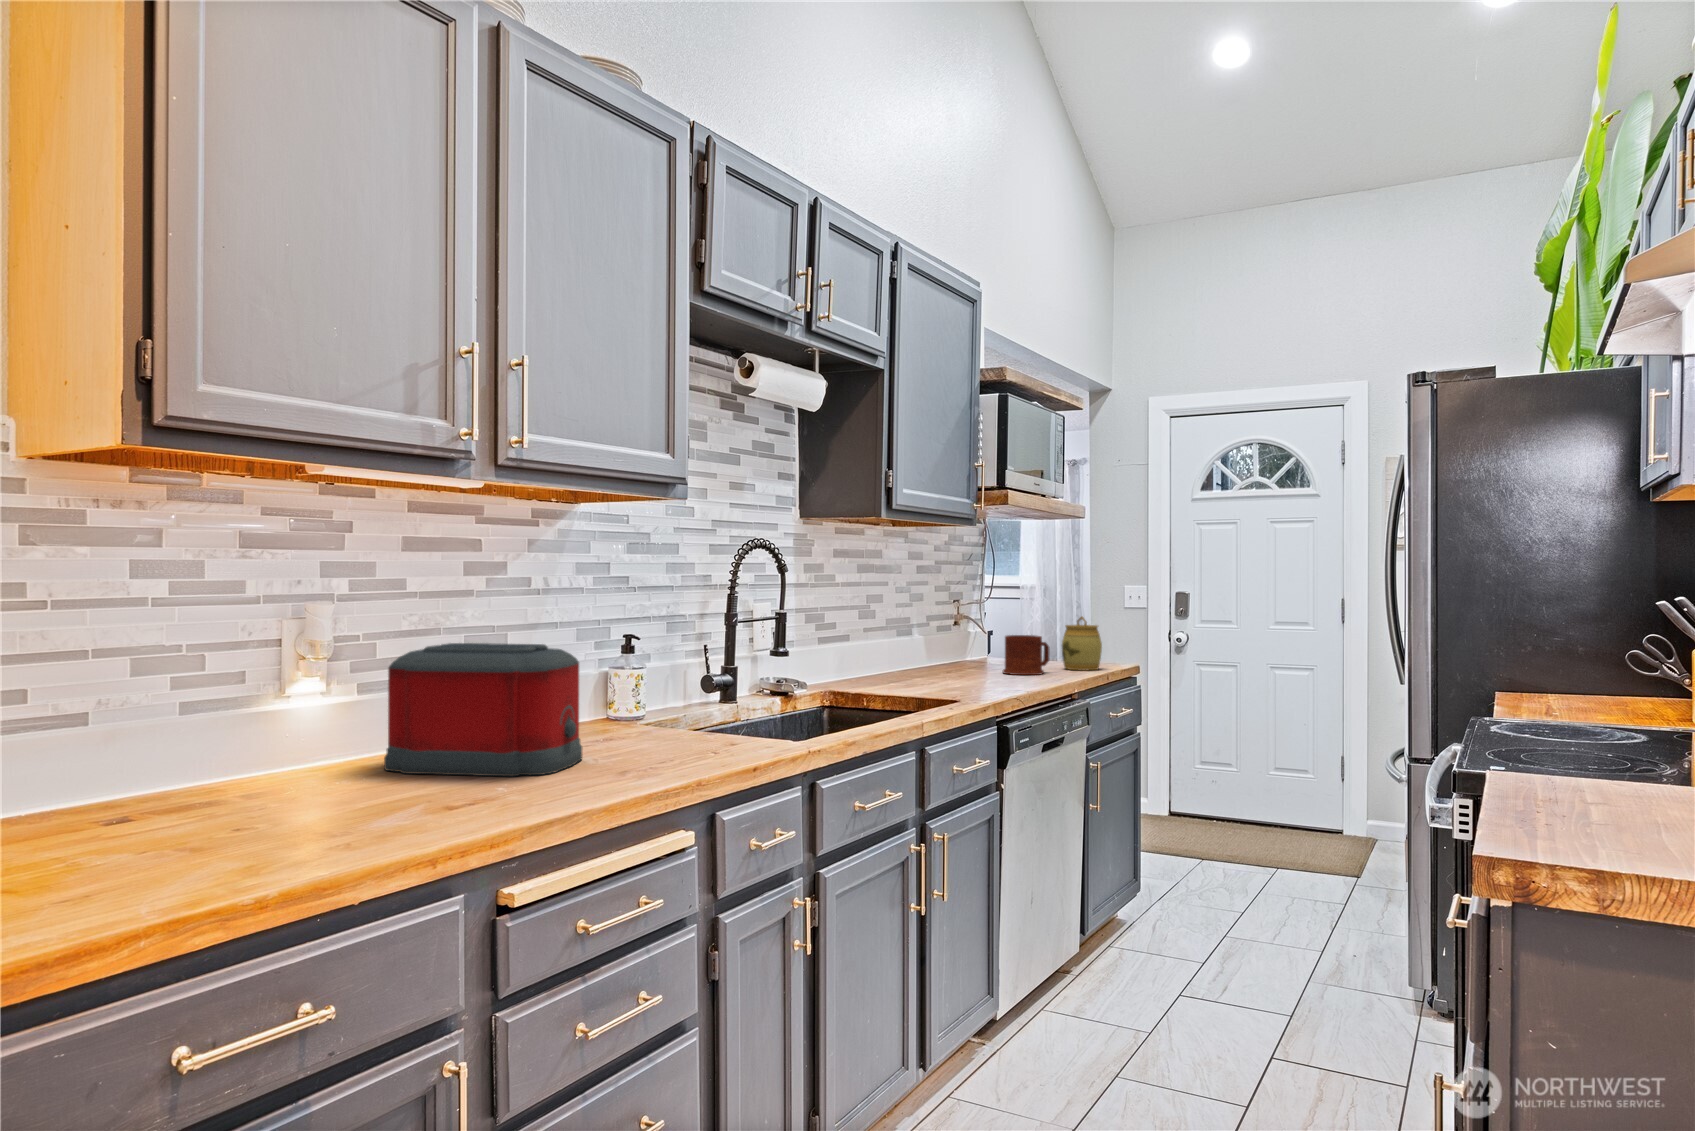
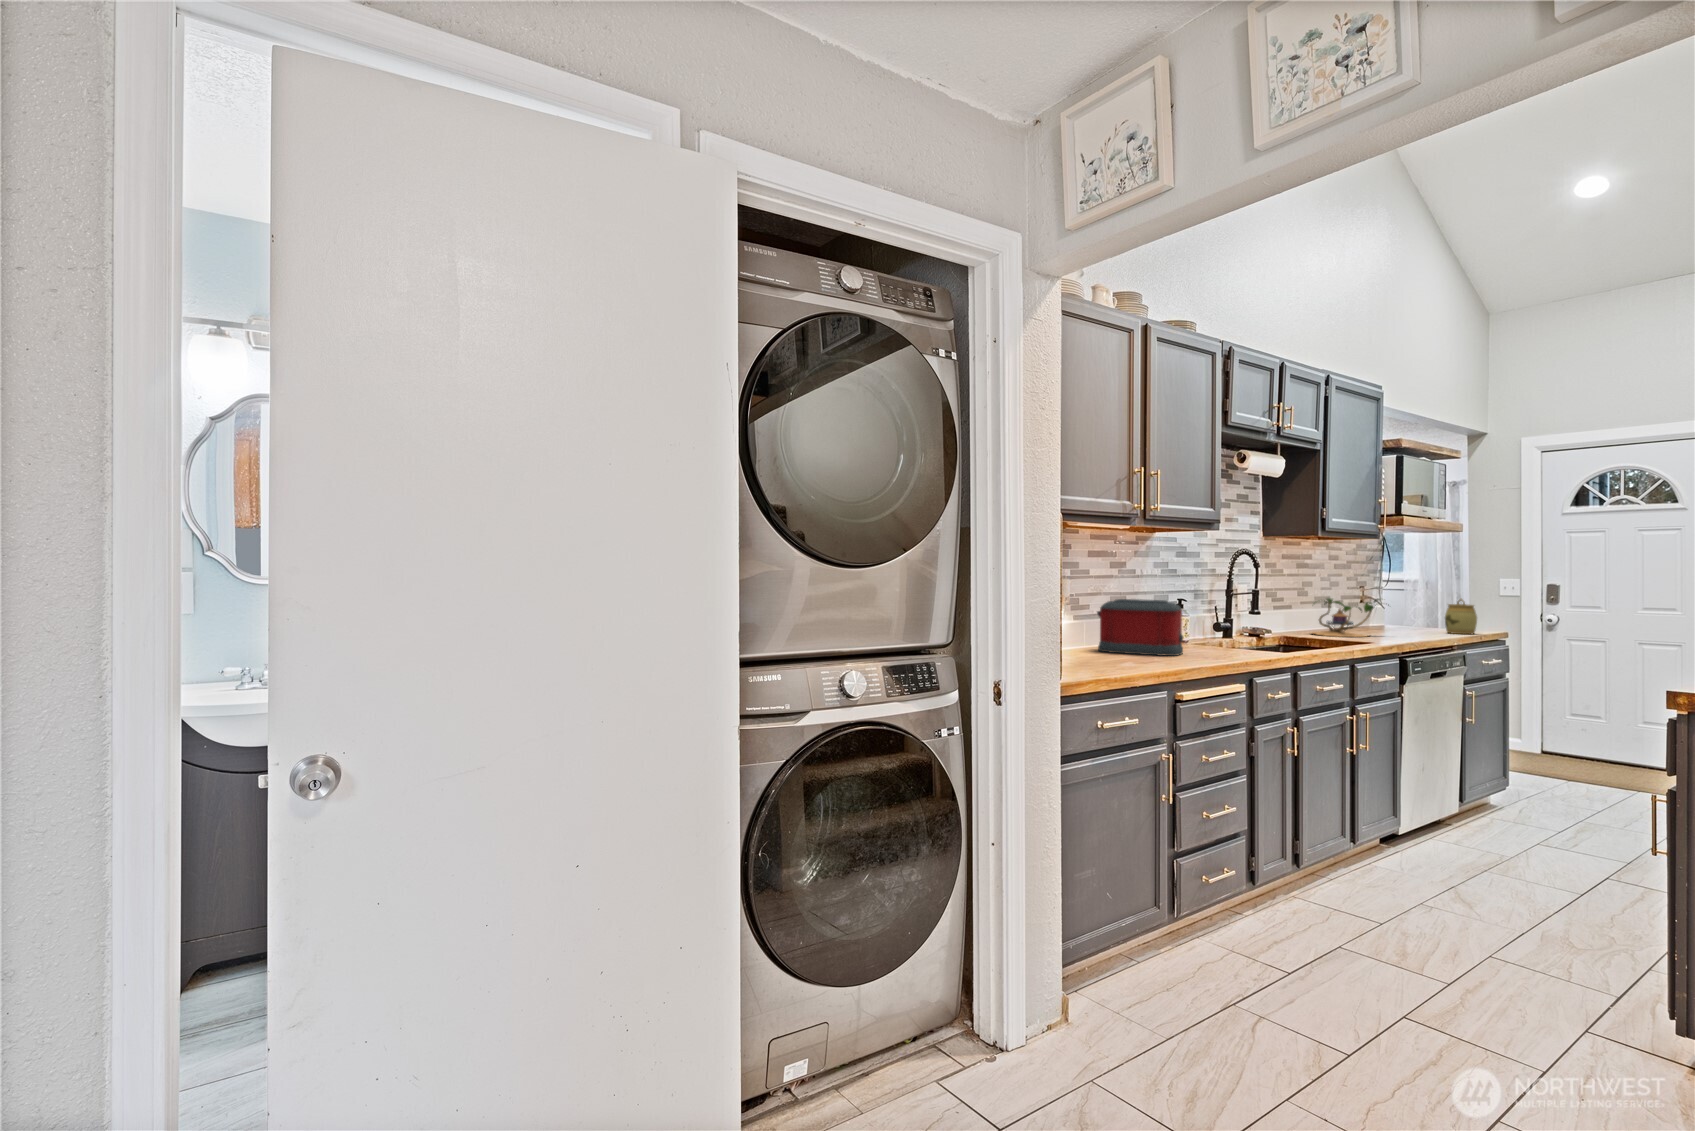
plant: none [875,620,990,686] -> present [1313,598,1389,637]
mug: present [1003,635,1050,675] -> none [1399,610,1435,635]

